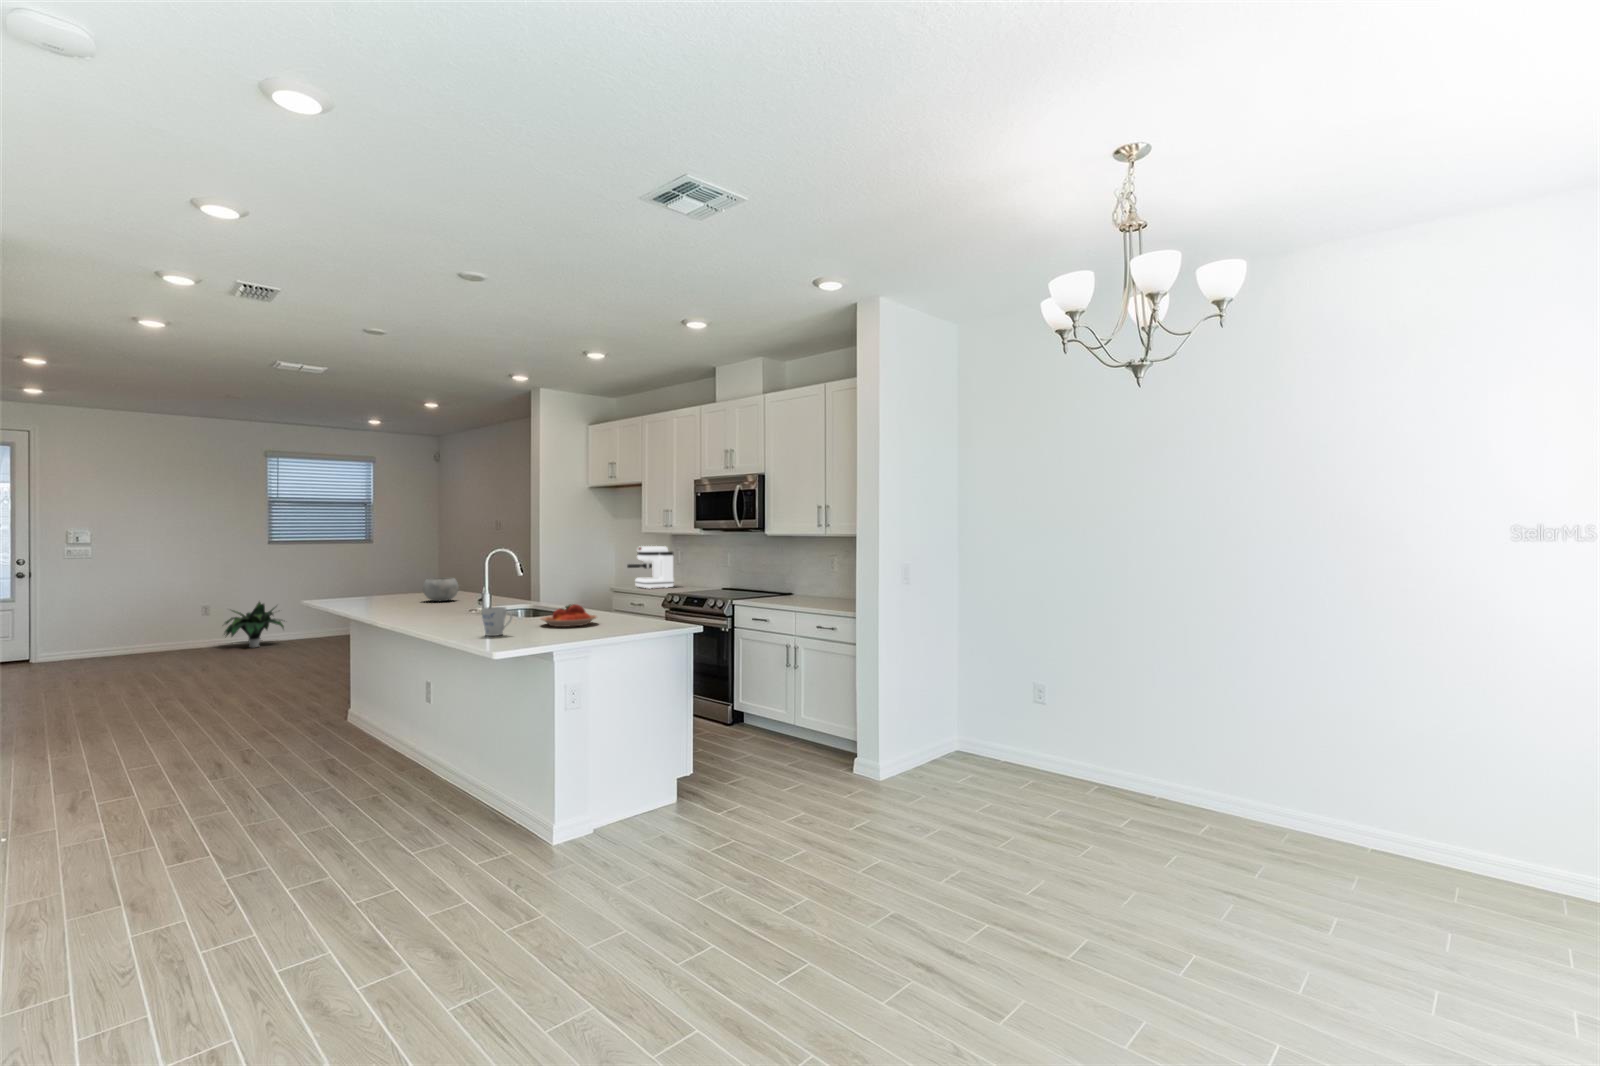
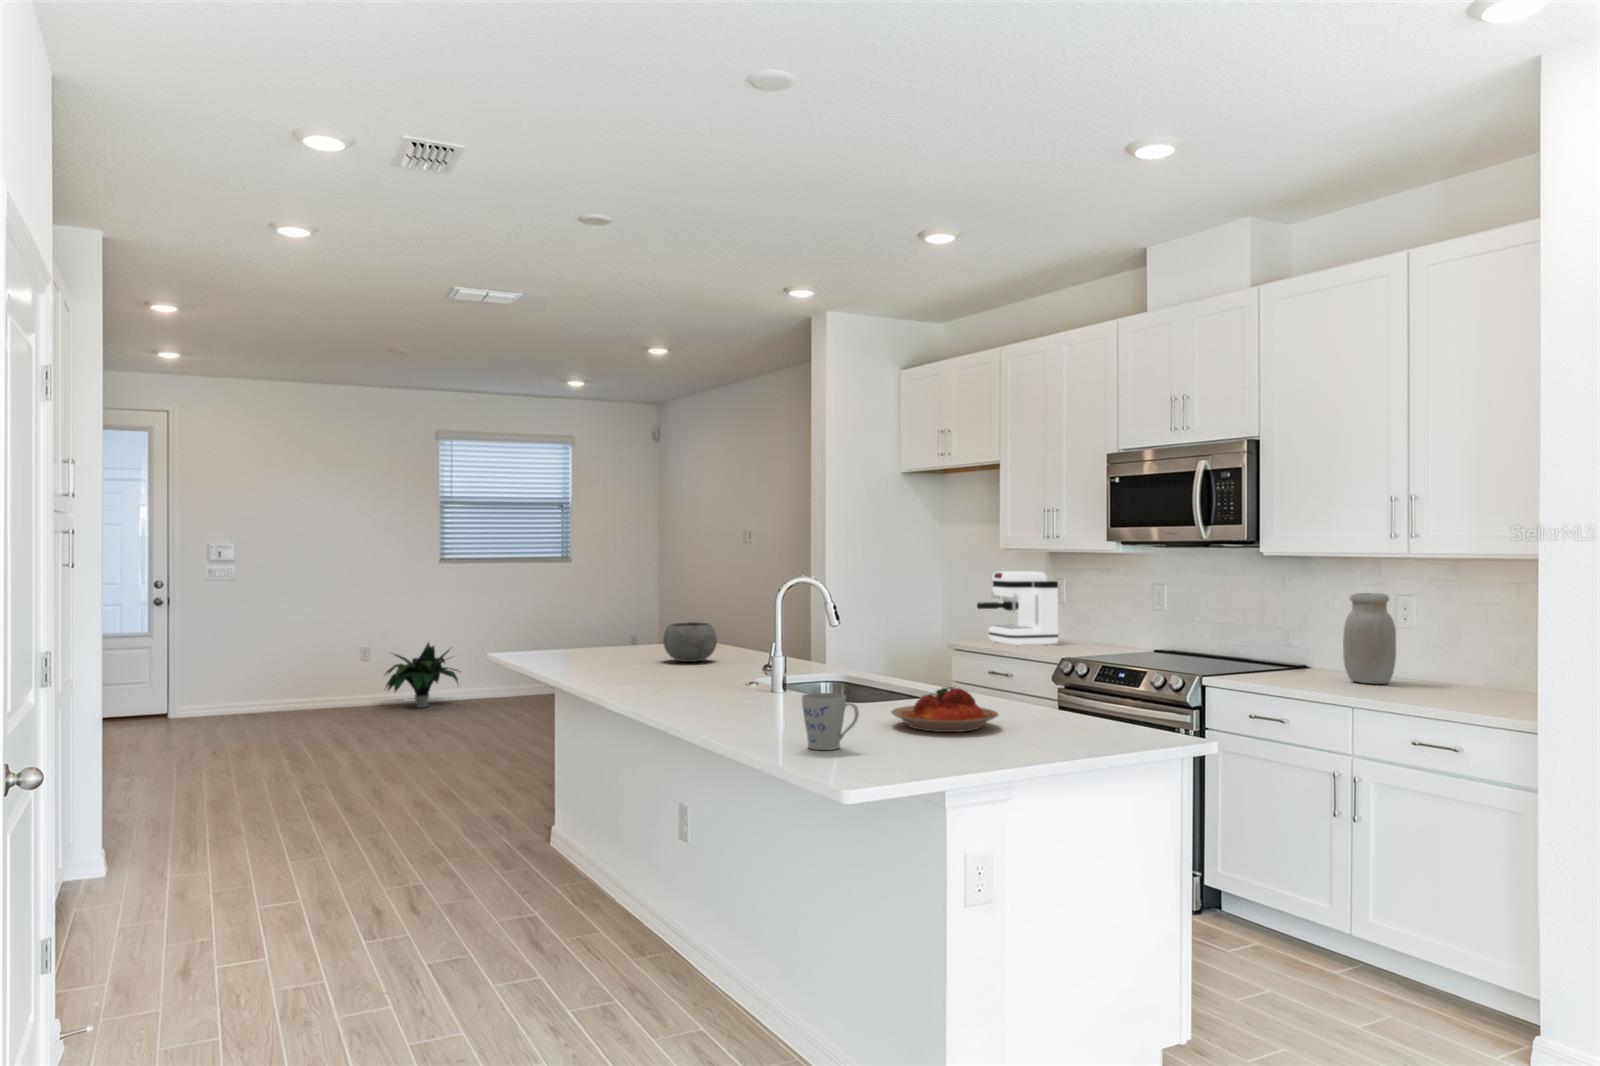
jar: none [799,555,822,600] -> present [1343,593,1396,684]

